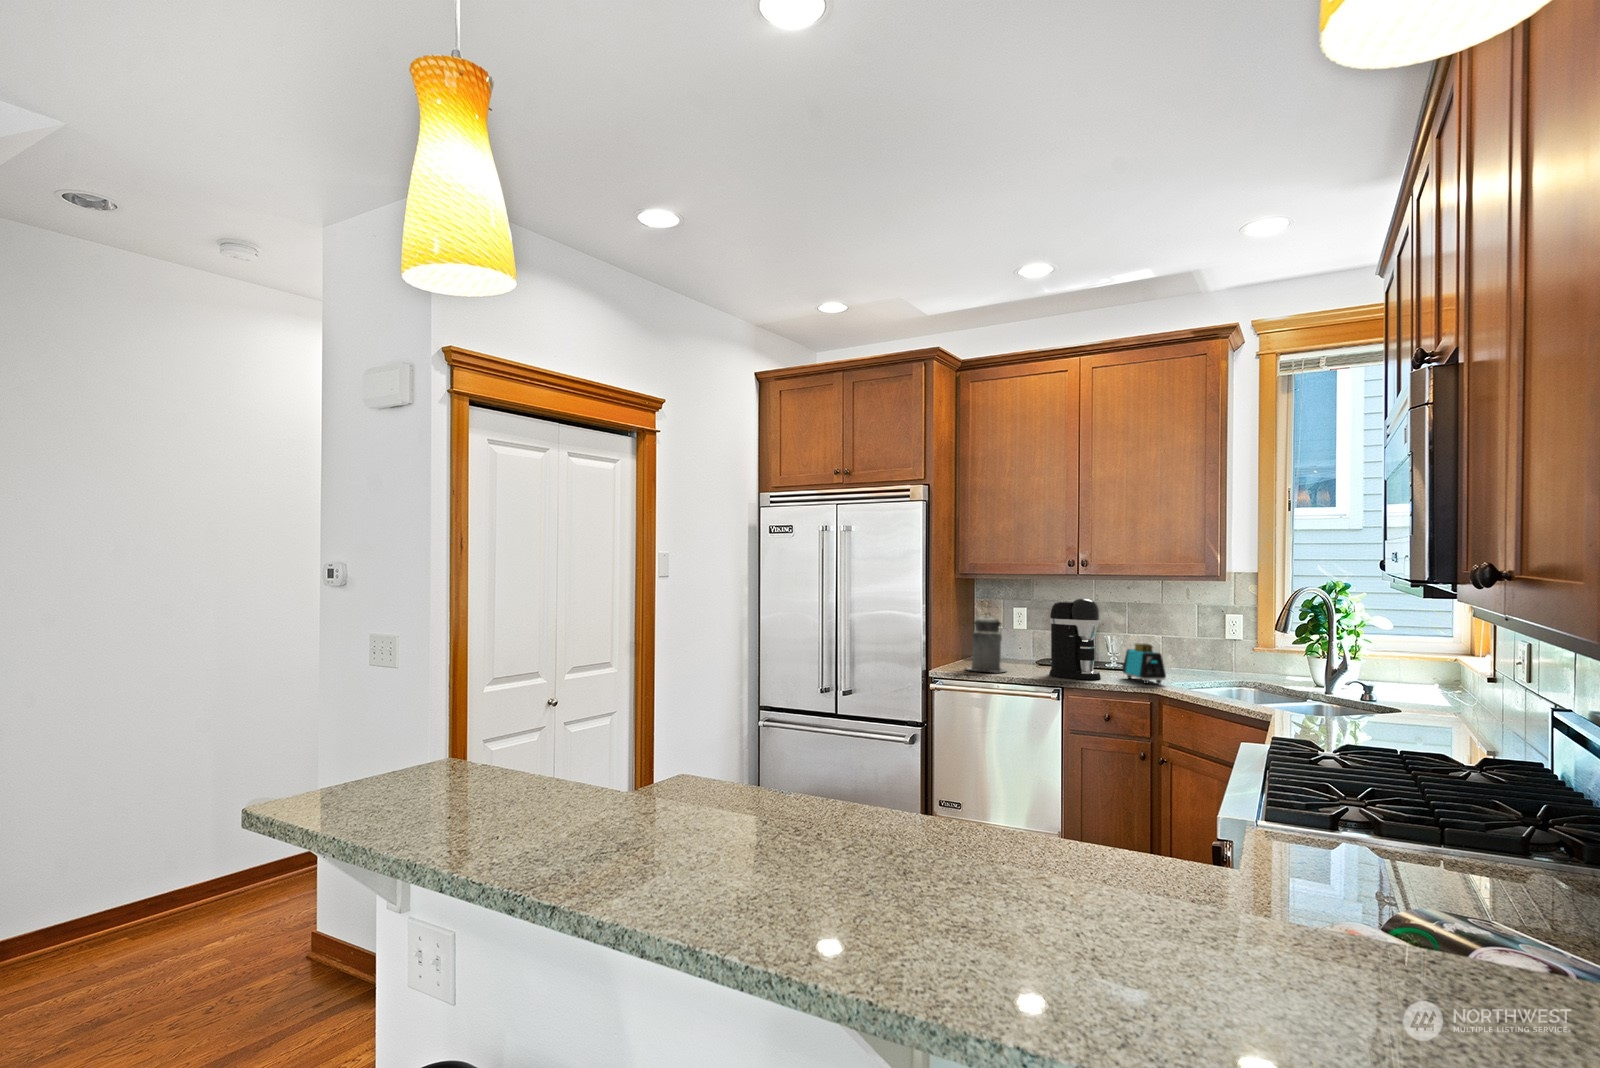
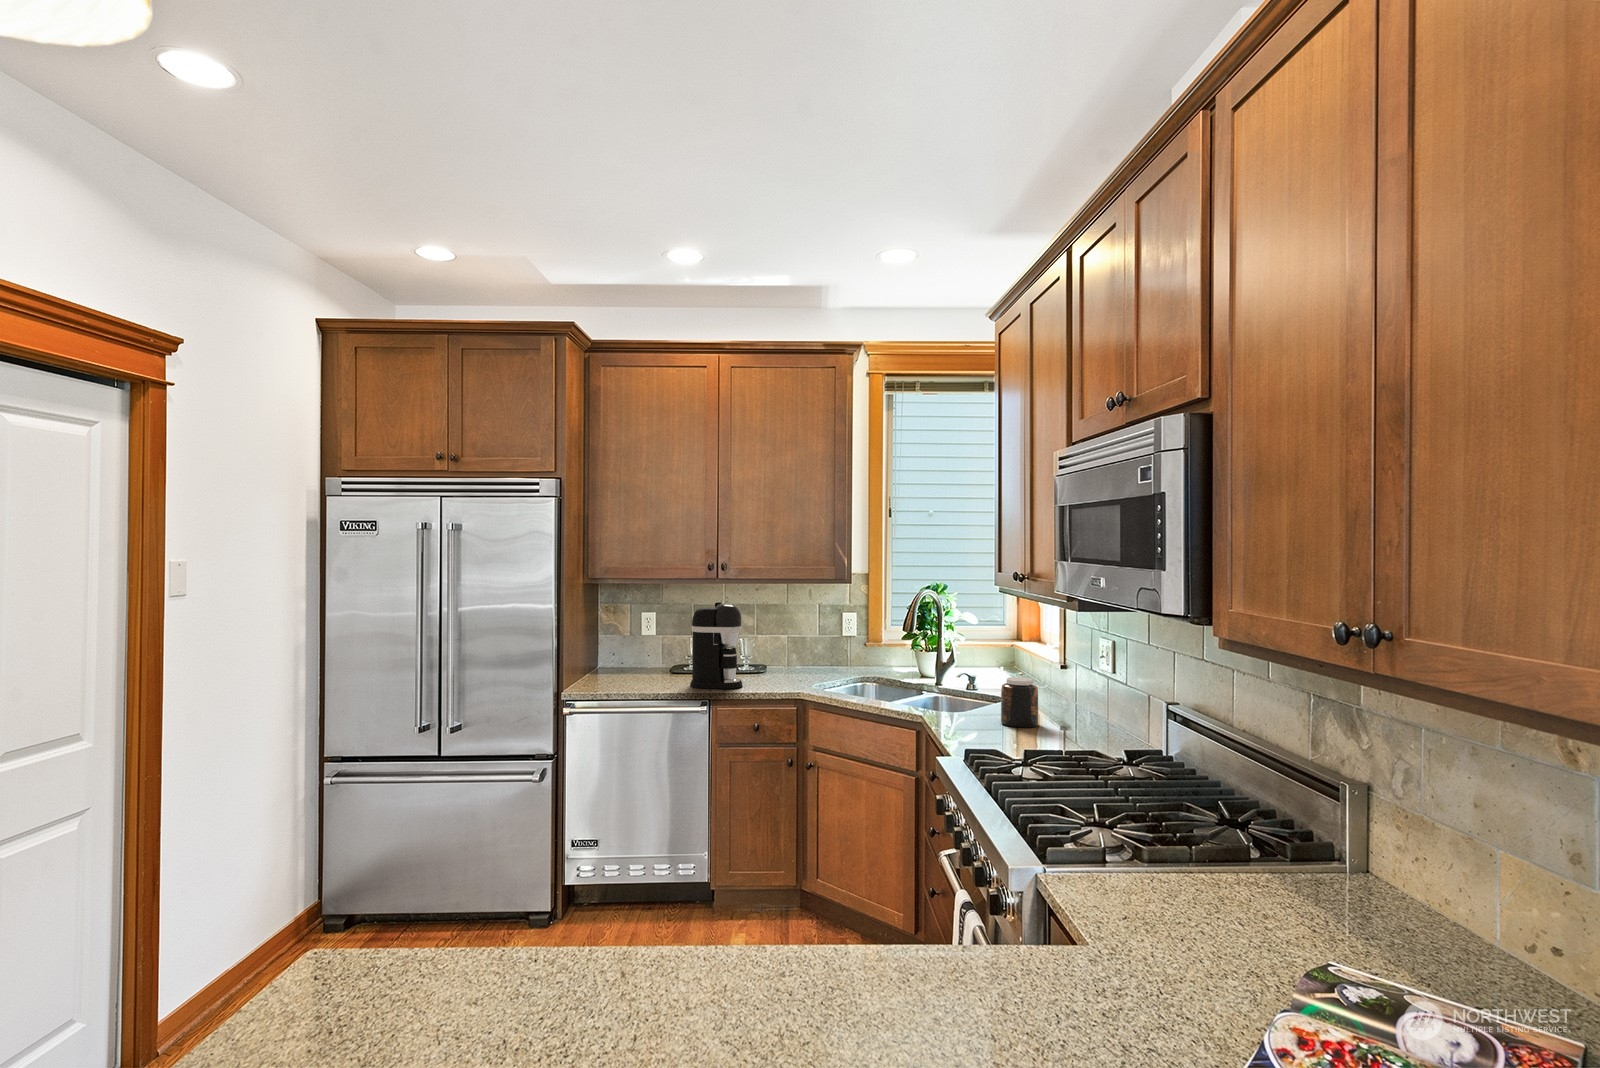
canister: present [967,613,1007,672] -> none [599,623,646,690]
toaster: present [1123,643,1166,684] -> none [760,647,805,688]
jar: none [1351,678,1400,734] -> present [1001,677,1038,728]

